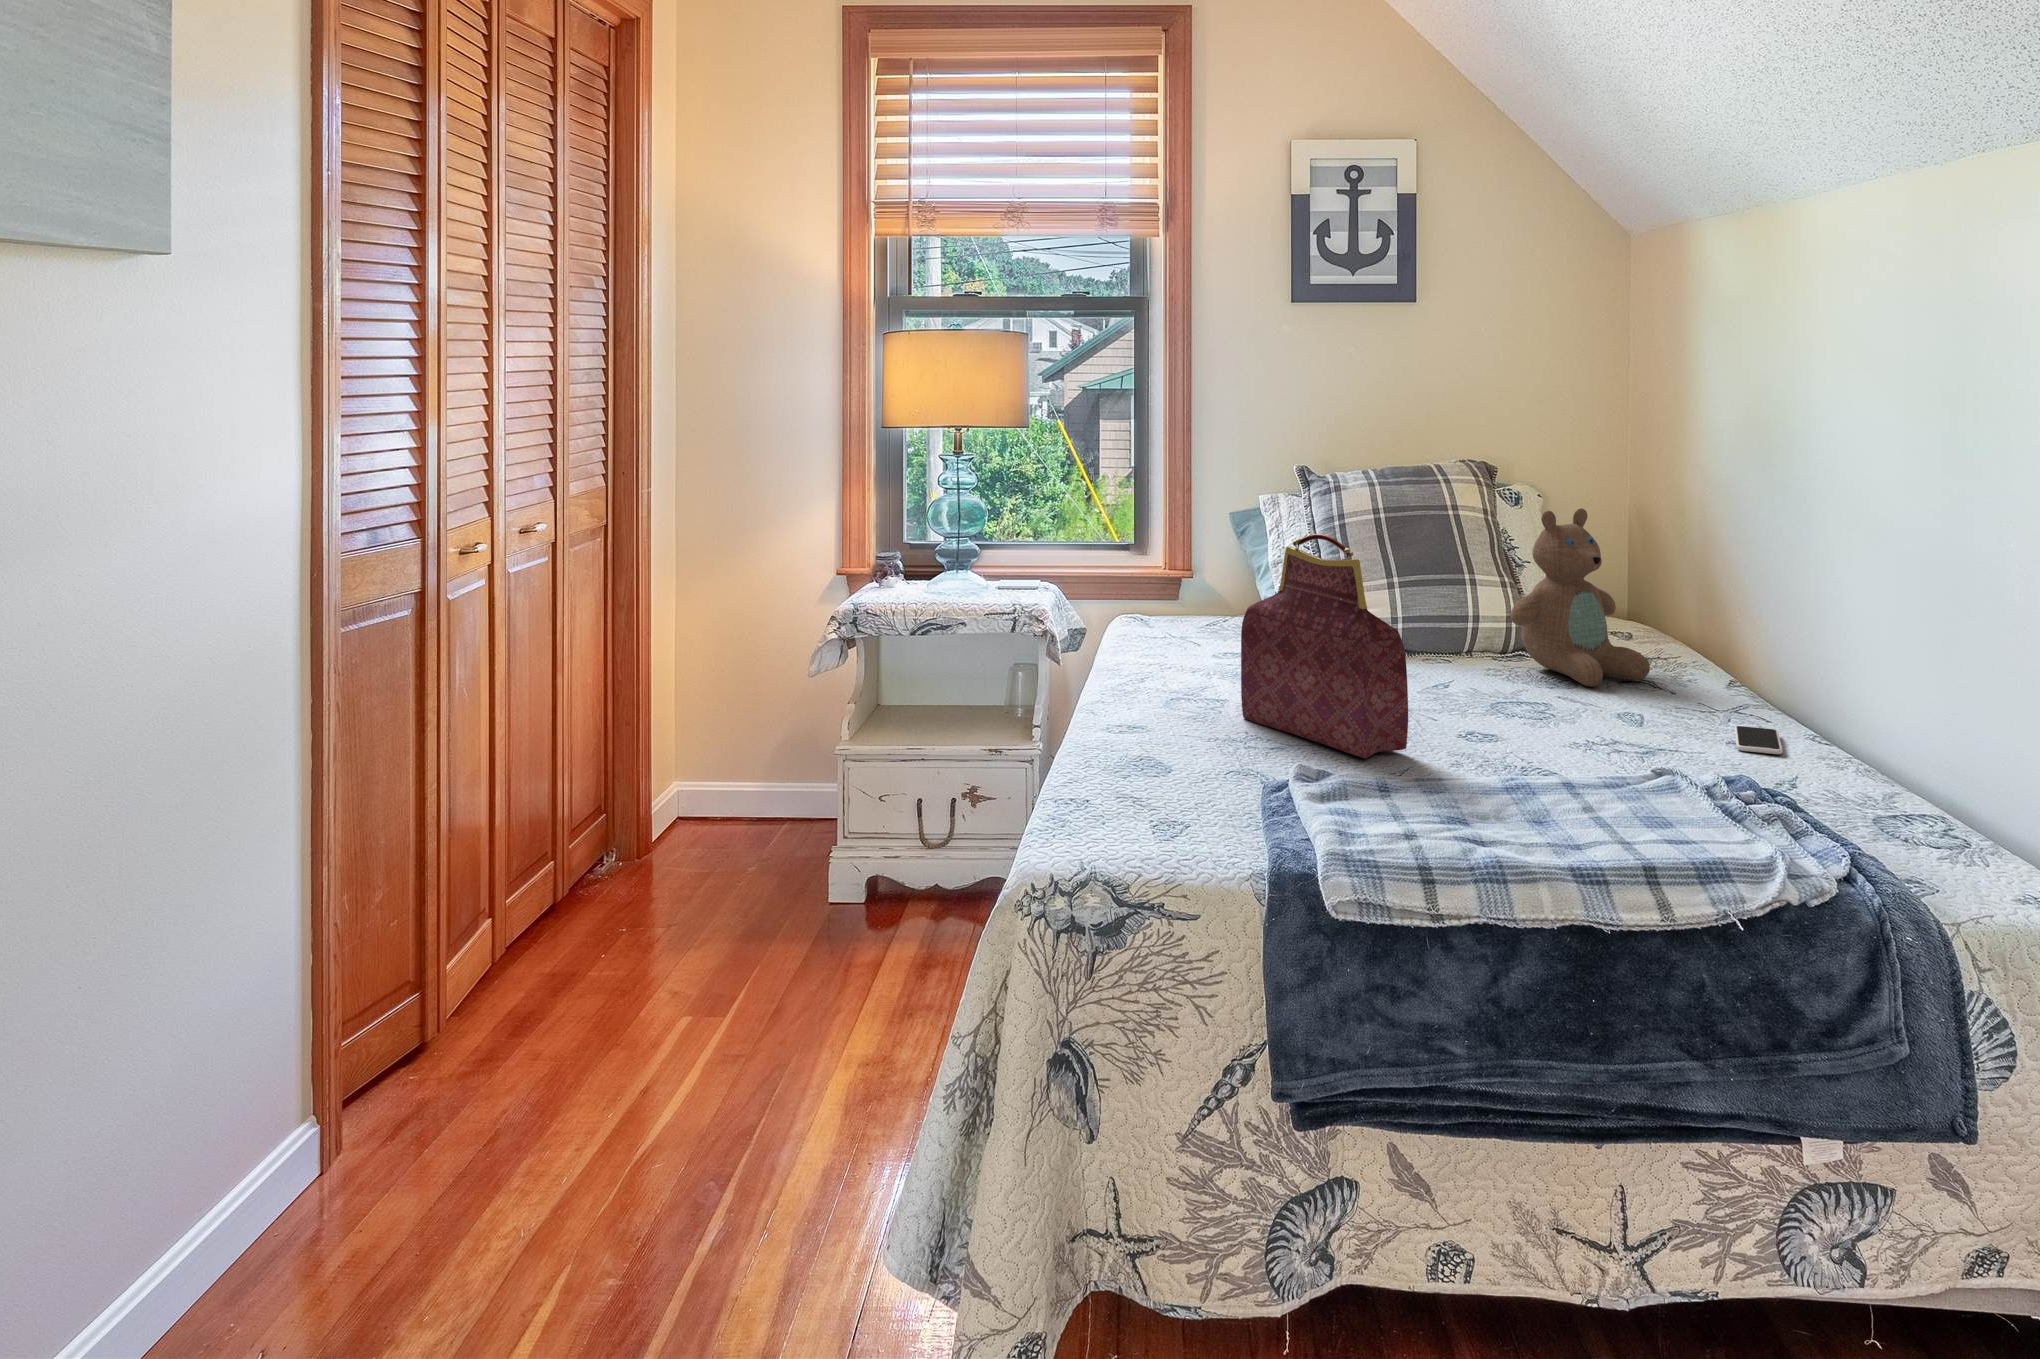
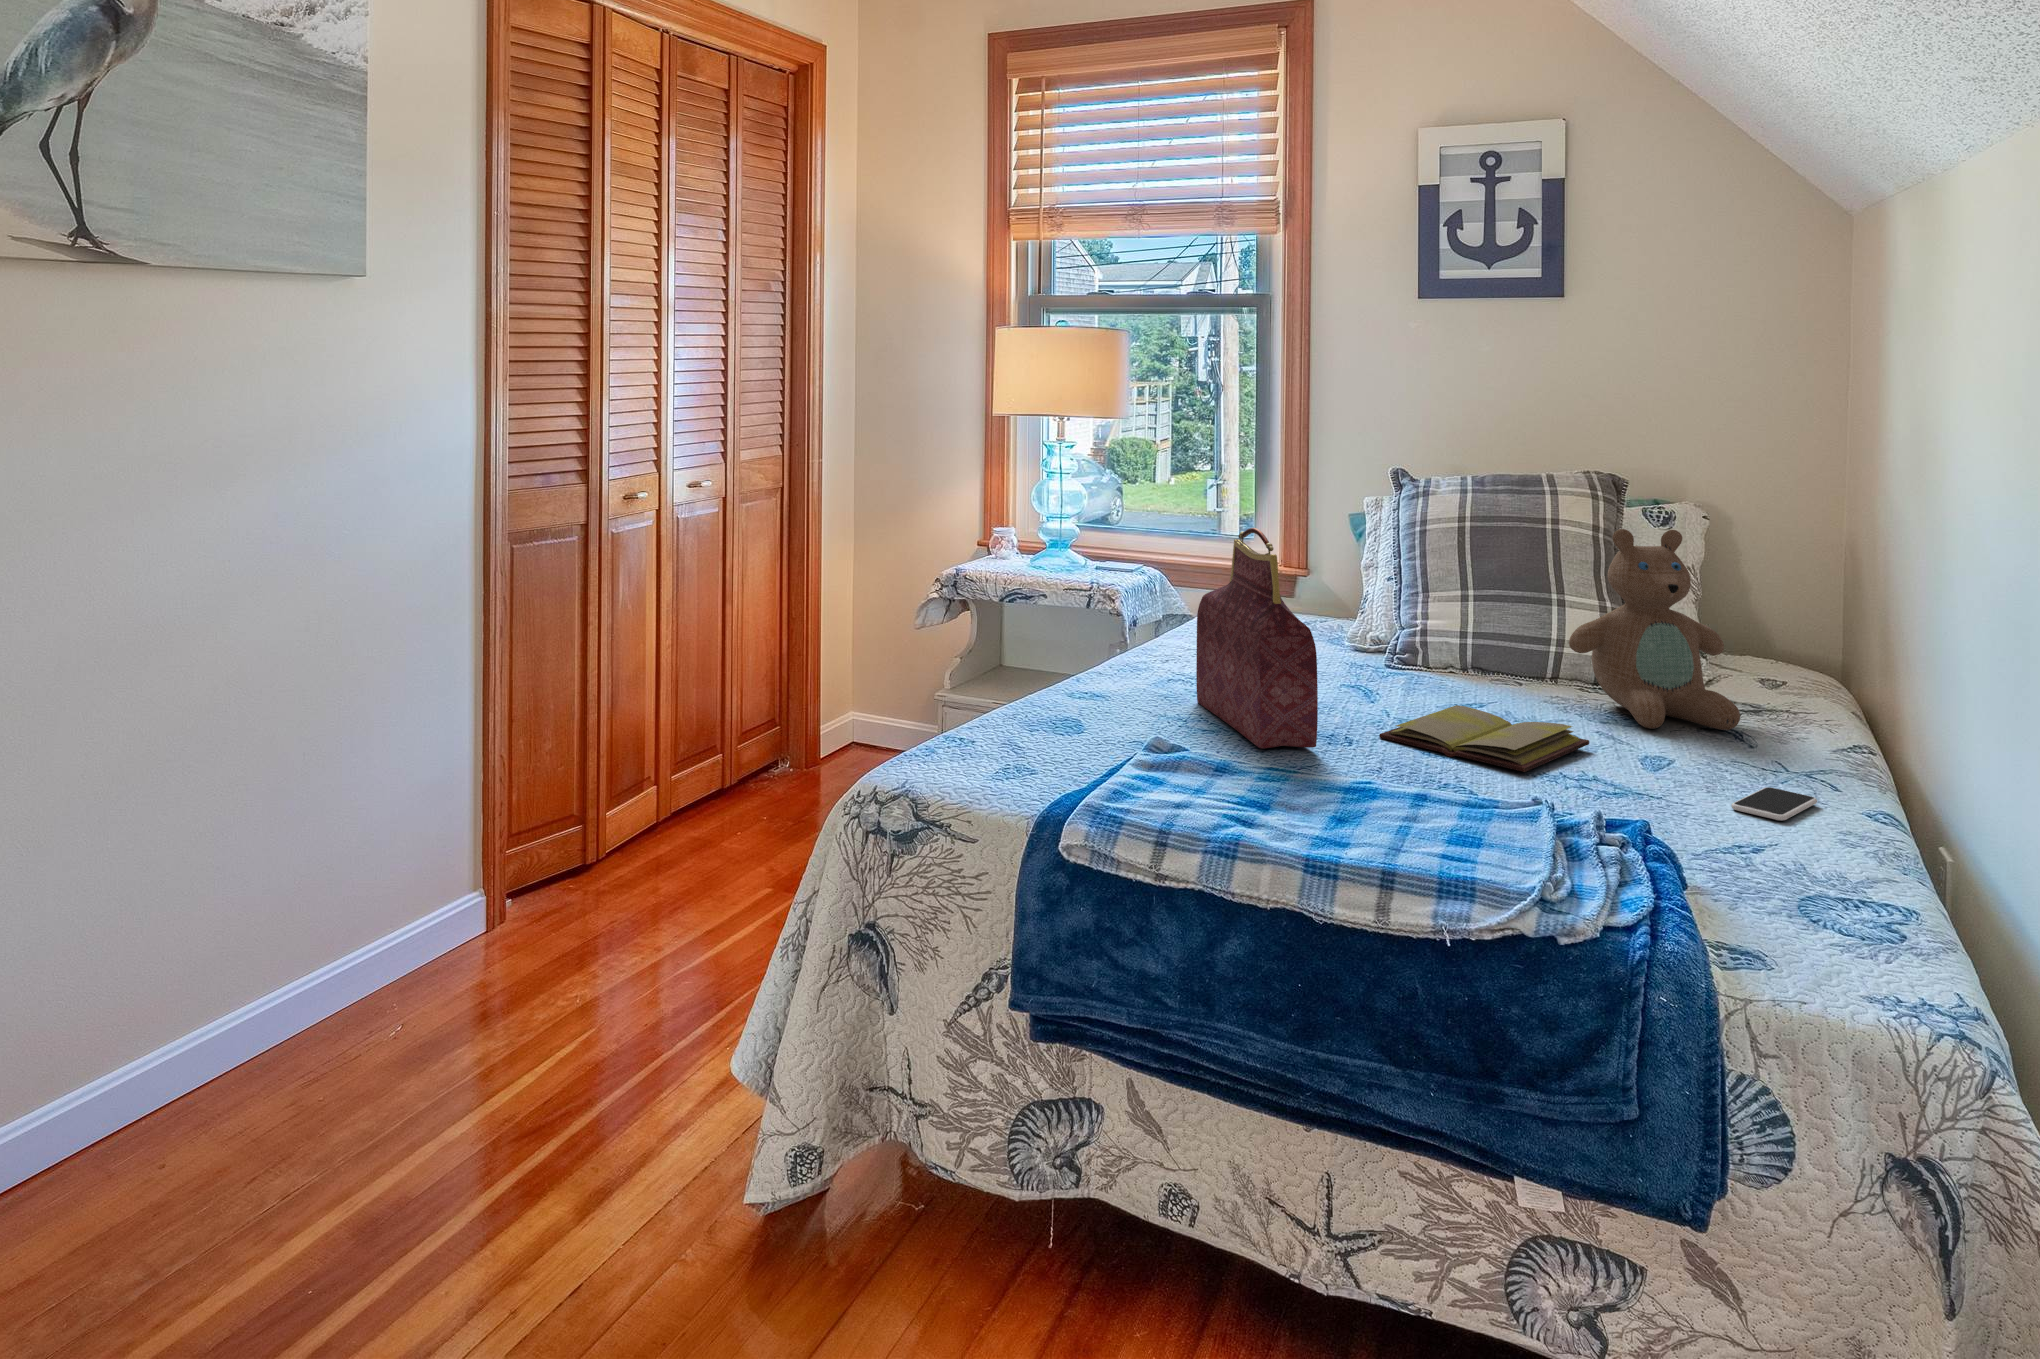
diary: none [1430,688,1582,744] -> present [1379,705,1589,772]

